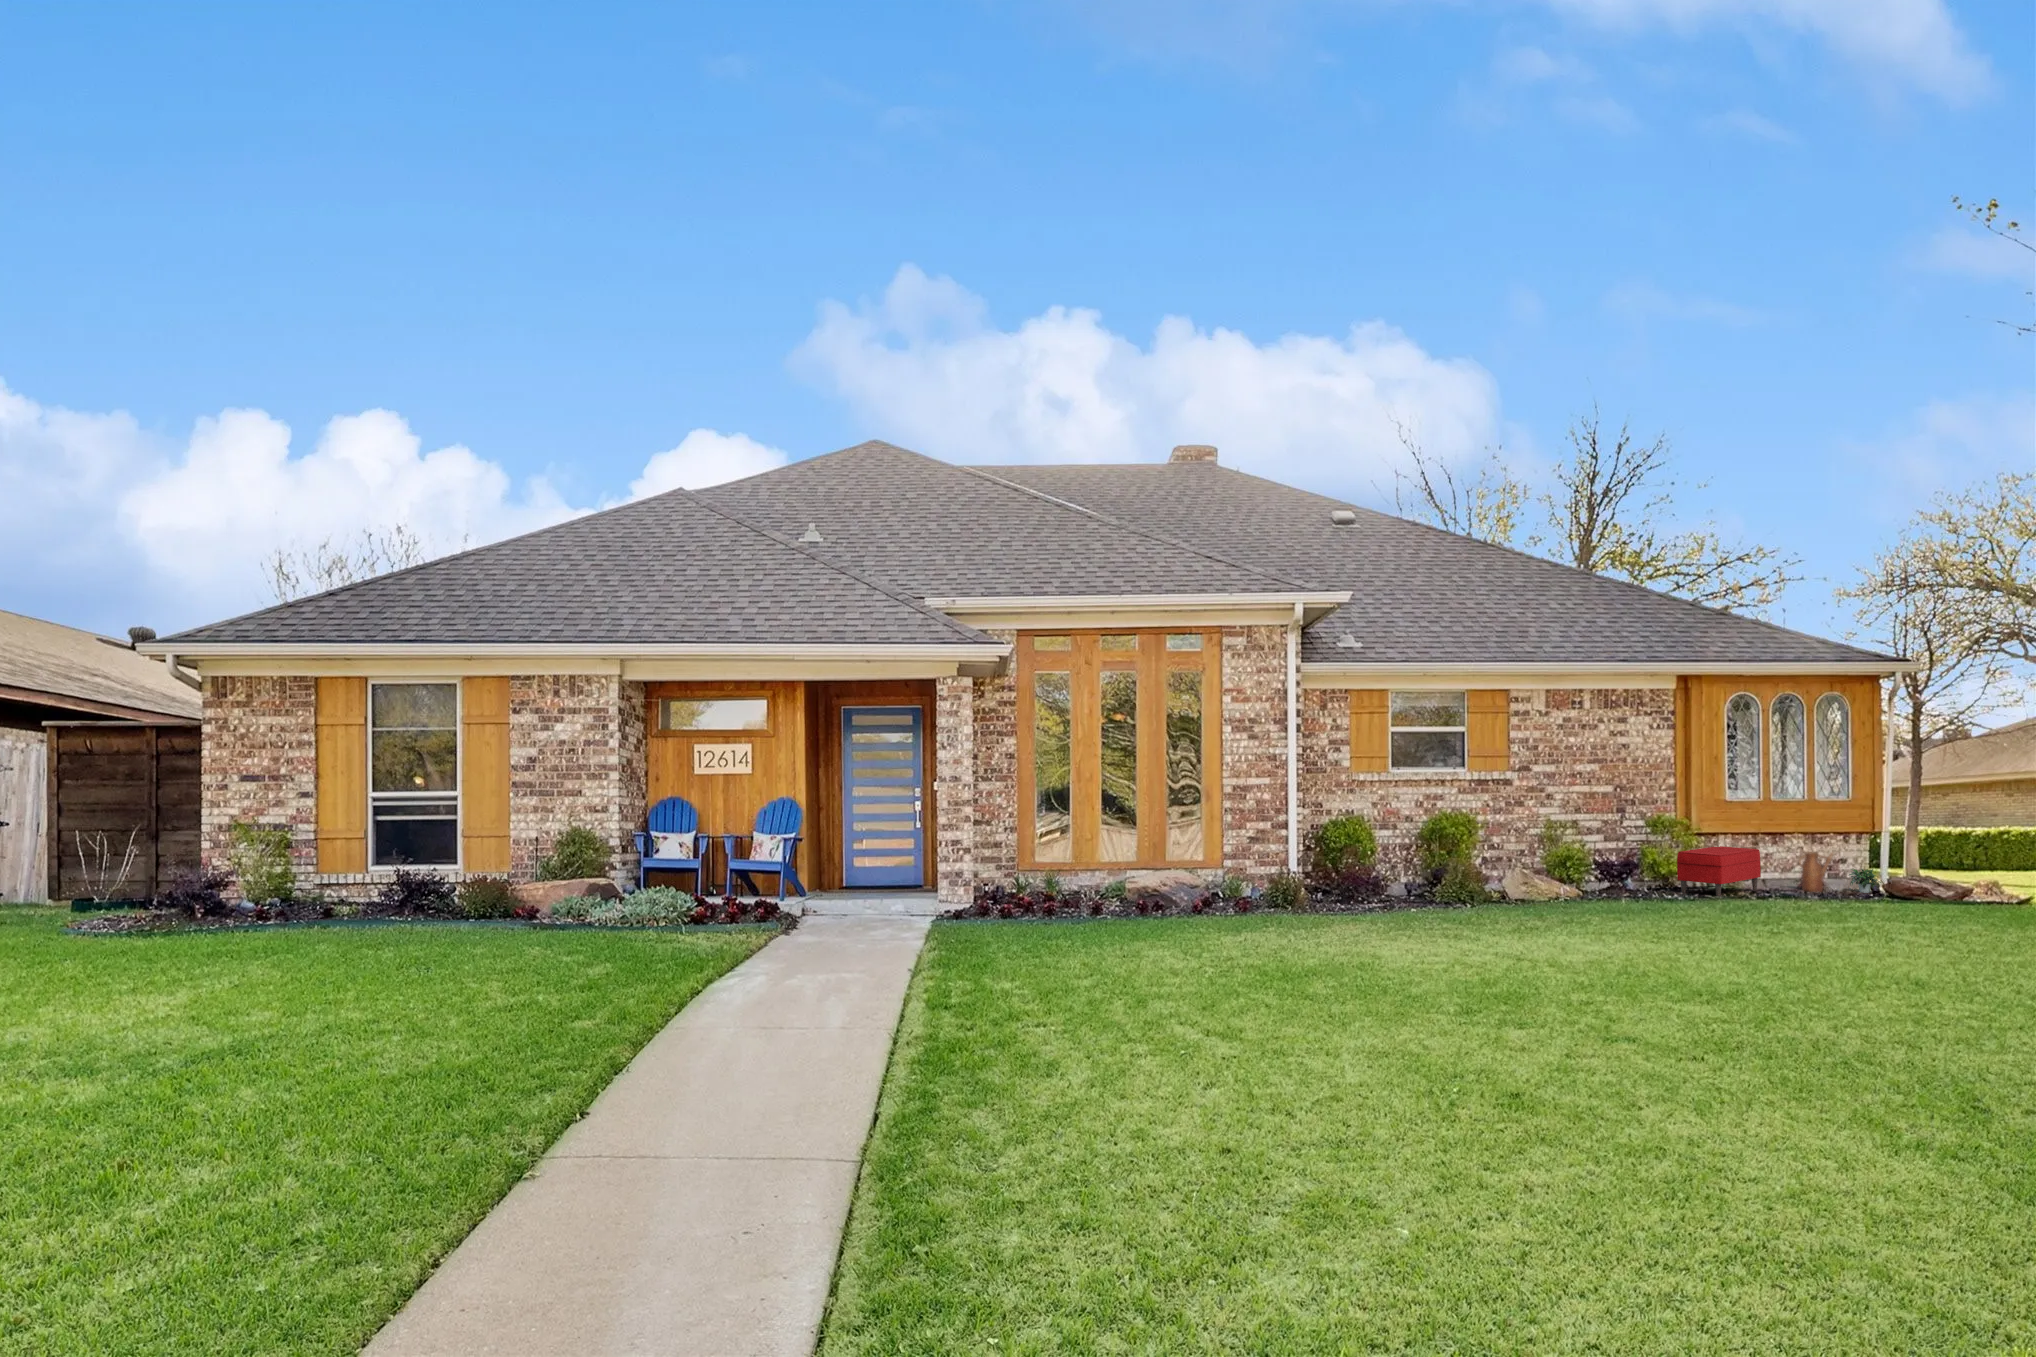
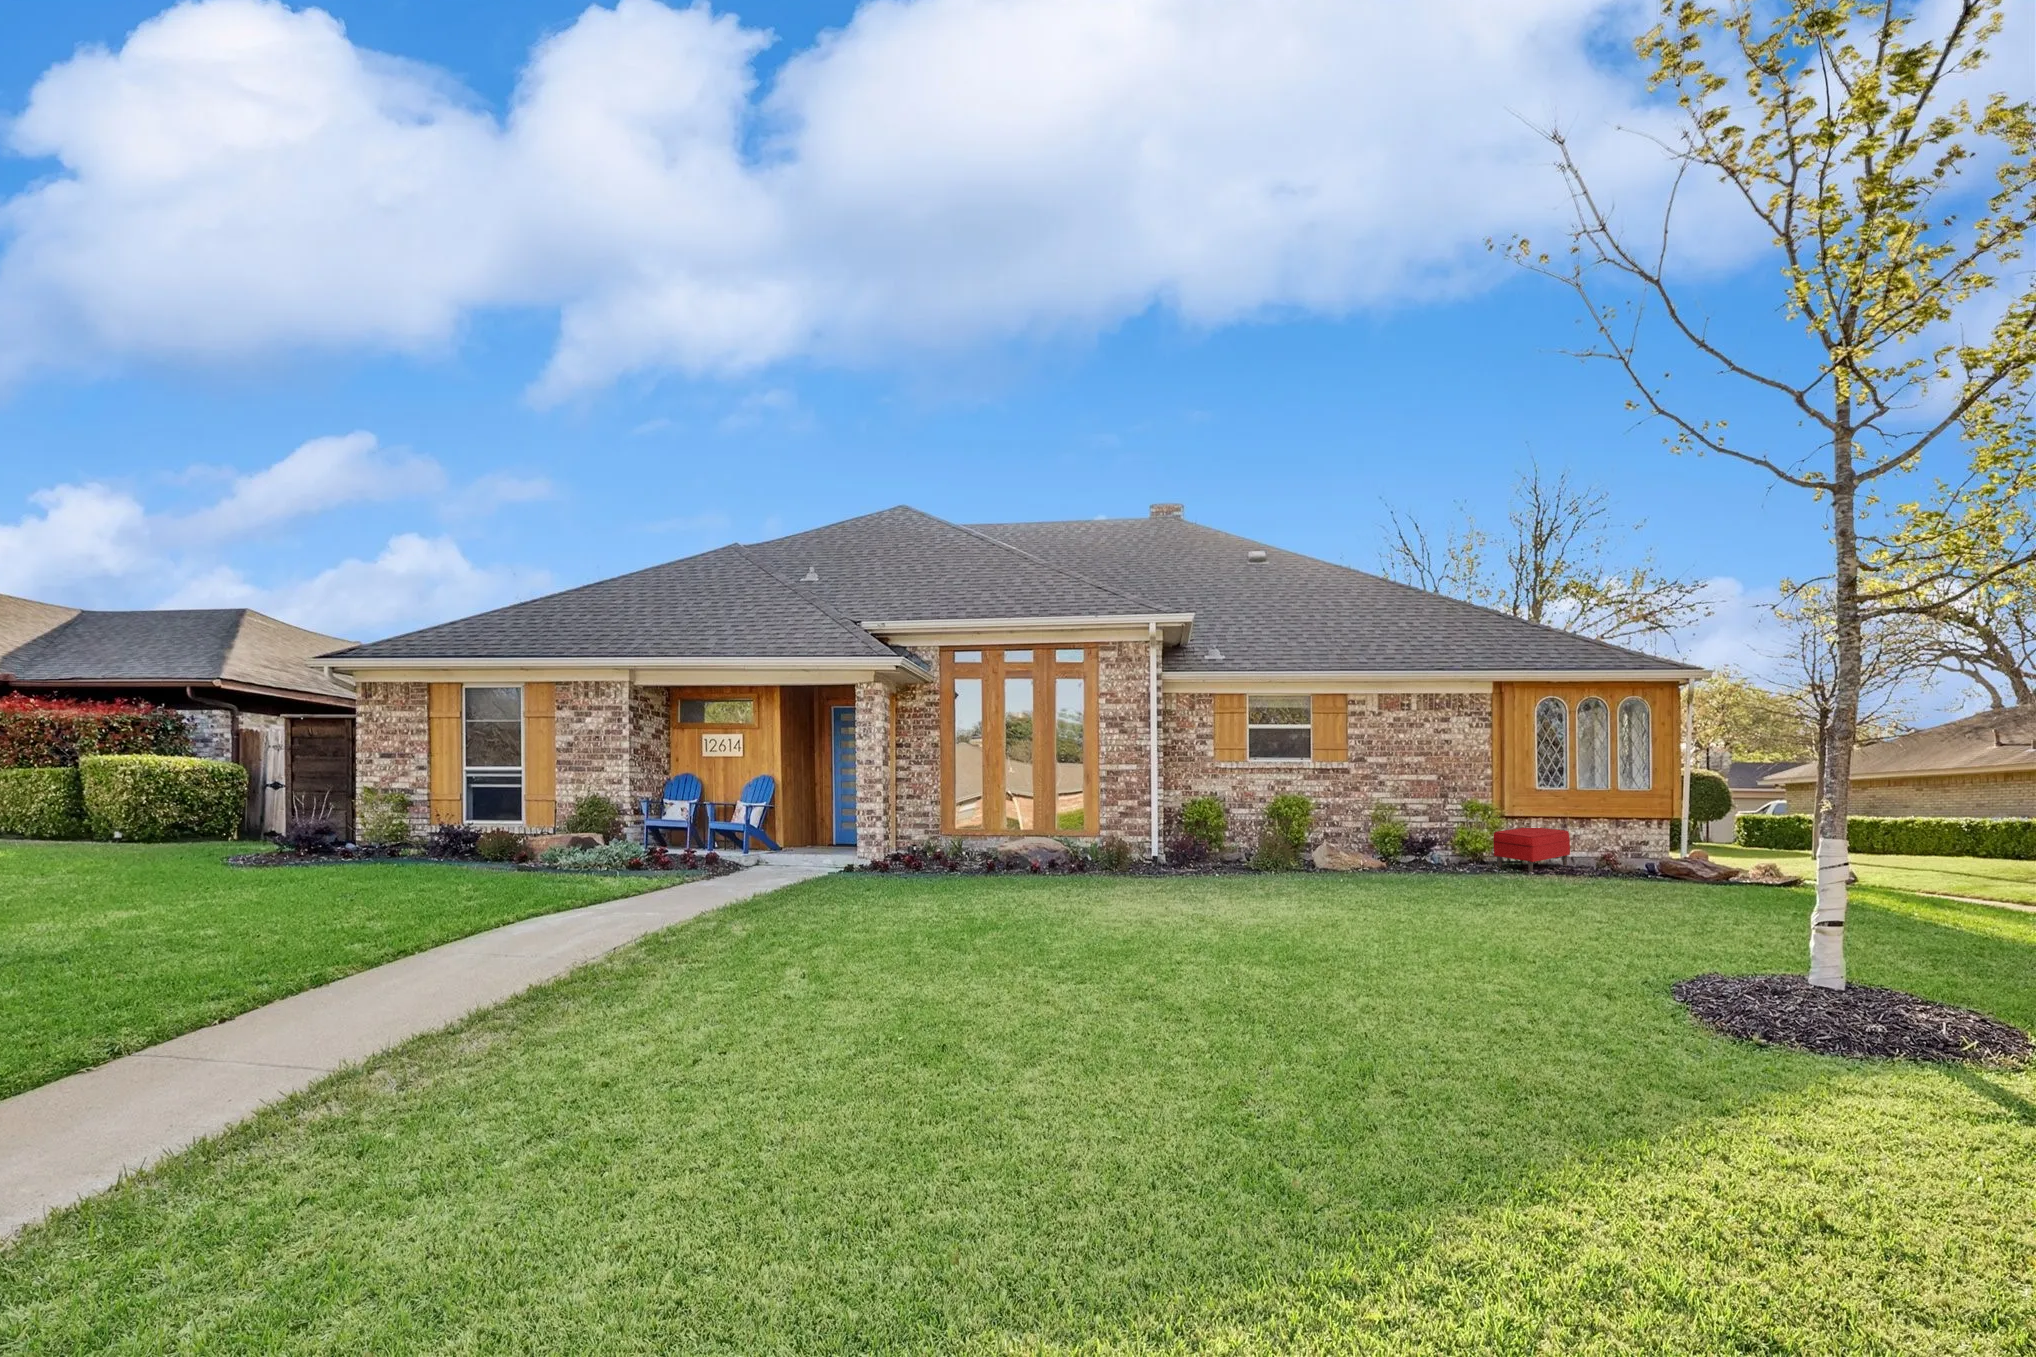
watering can: present [1799,852,1833,892] -> none [1605,834,1638,869]
potted plant: present [1849,869,1881,893] -> none [1642,848,1684,870]

